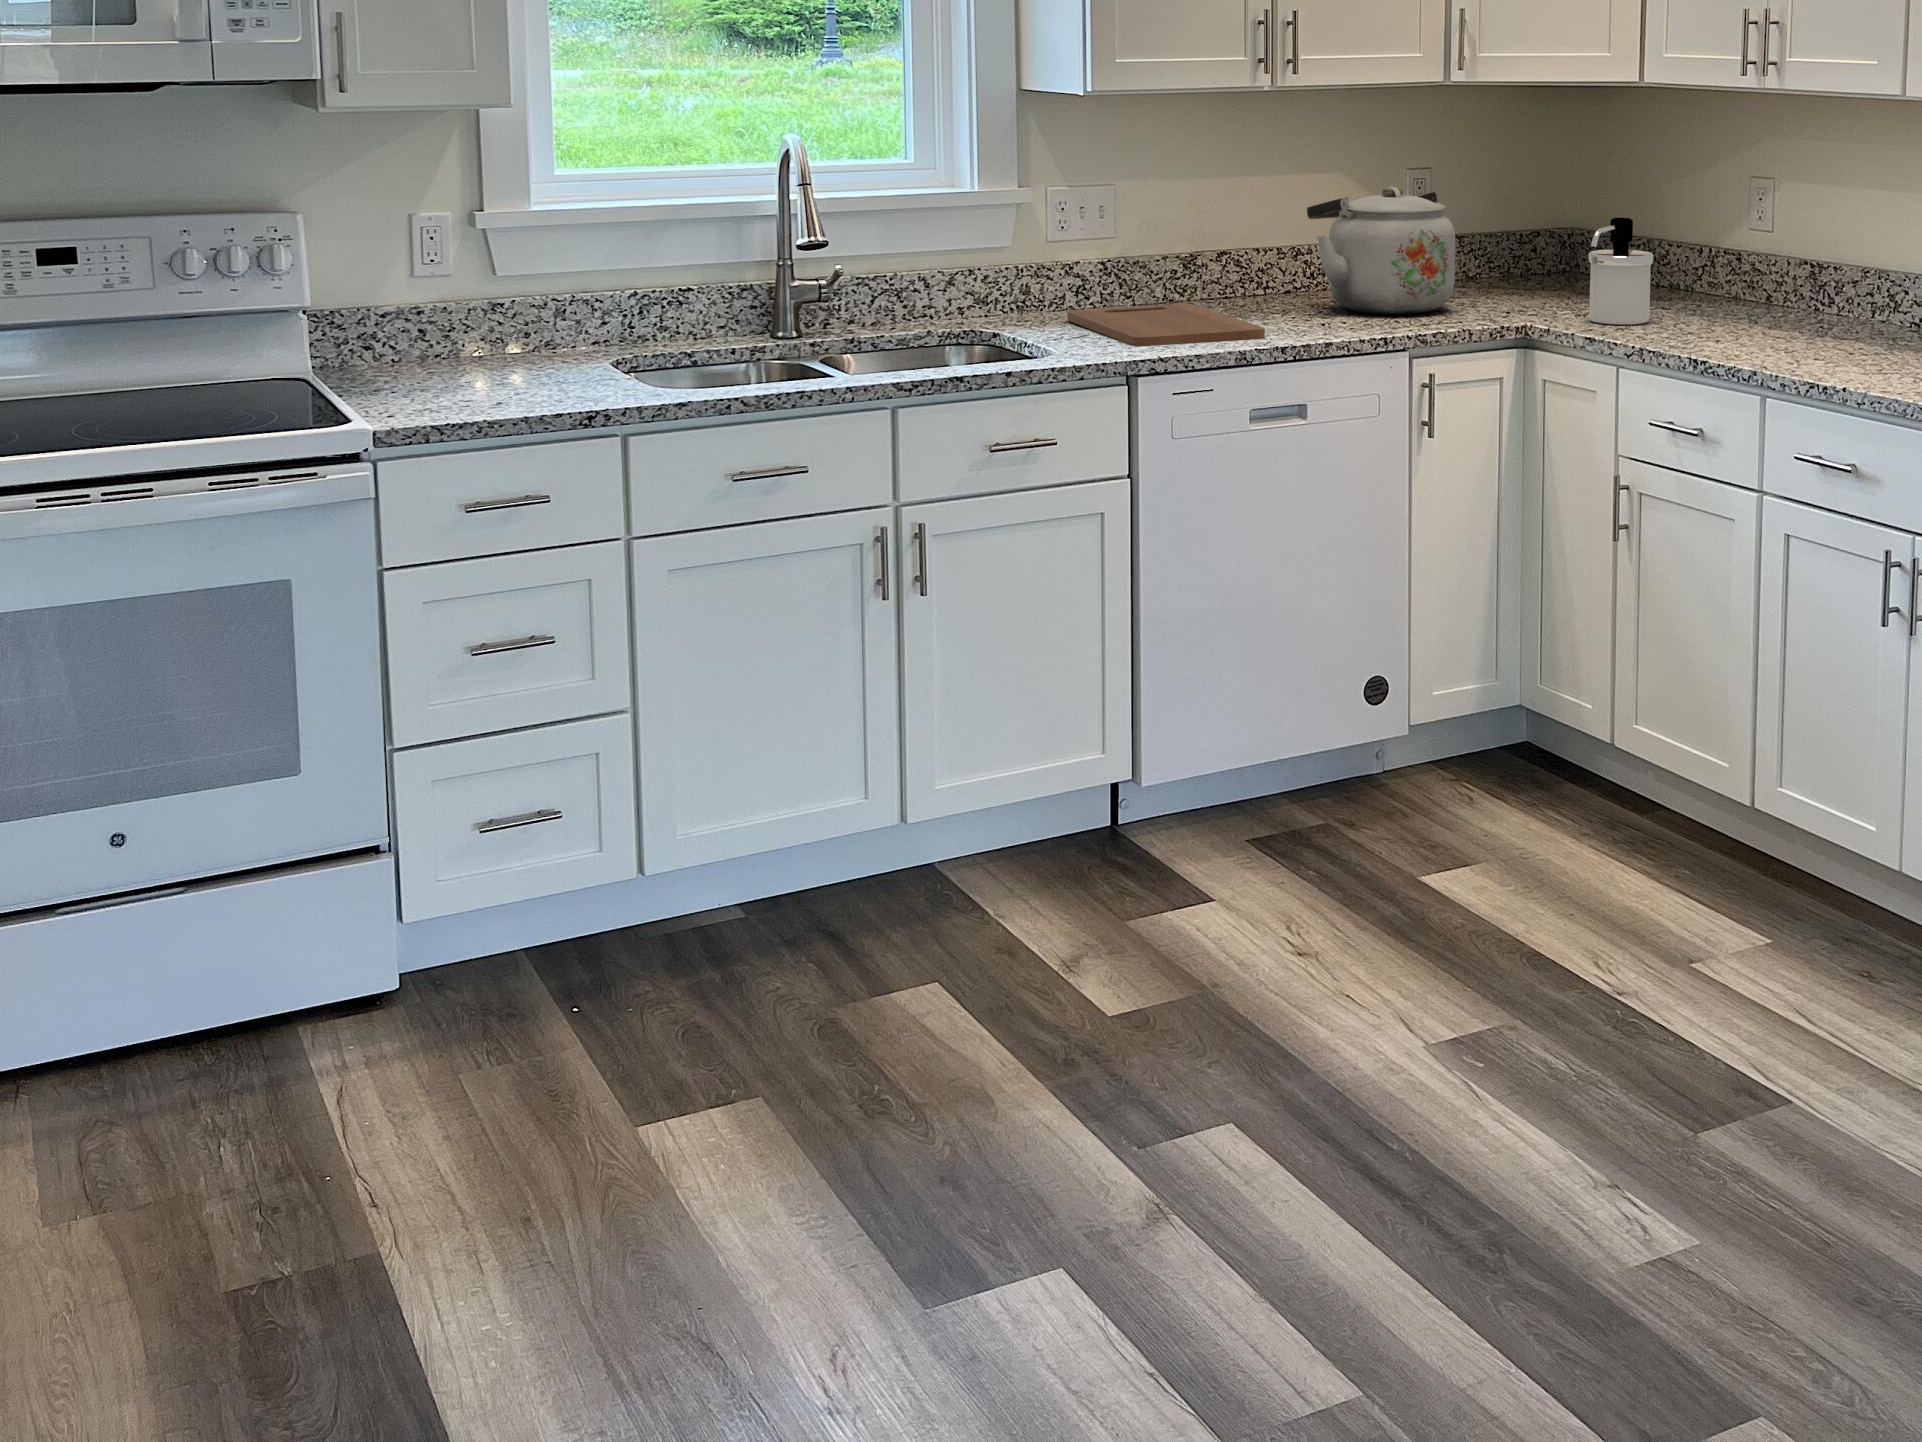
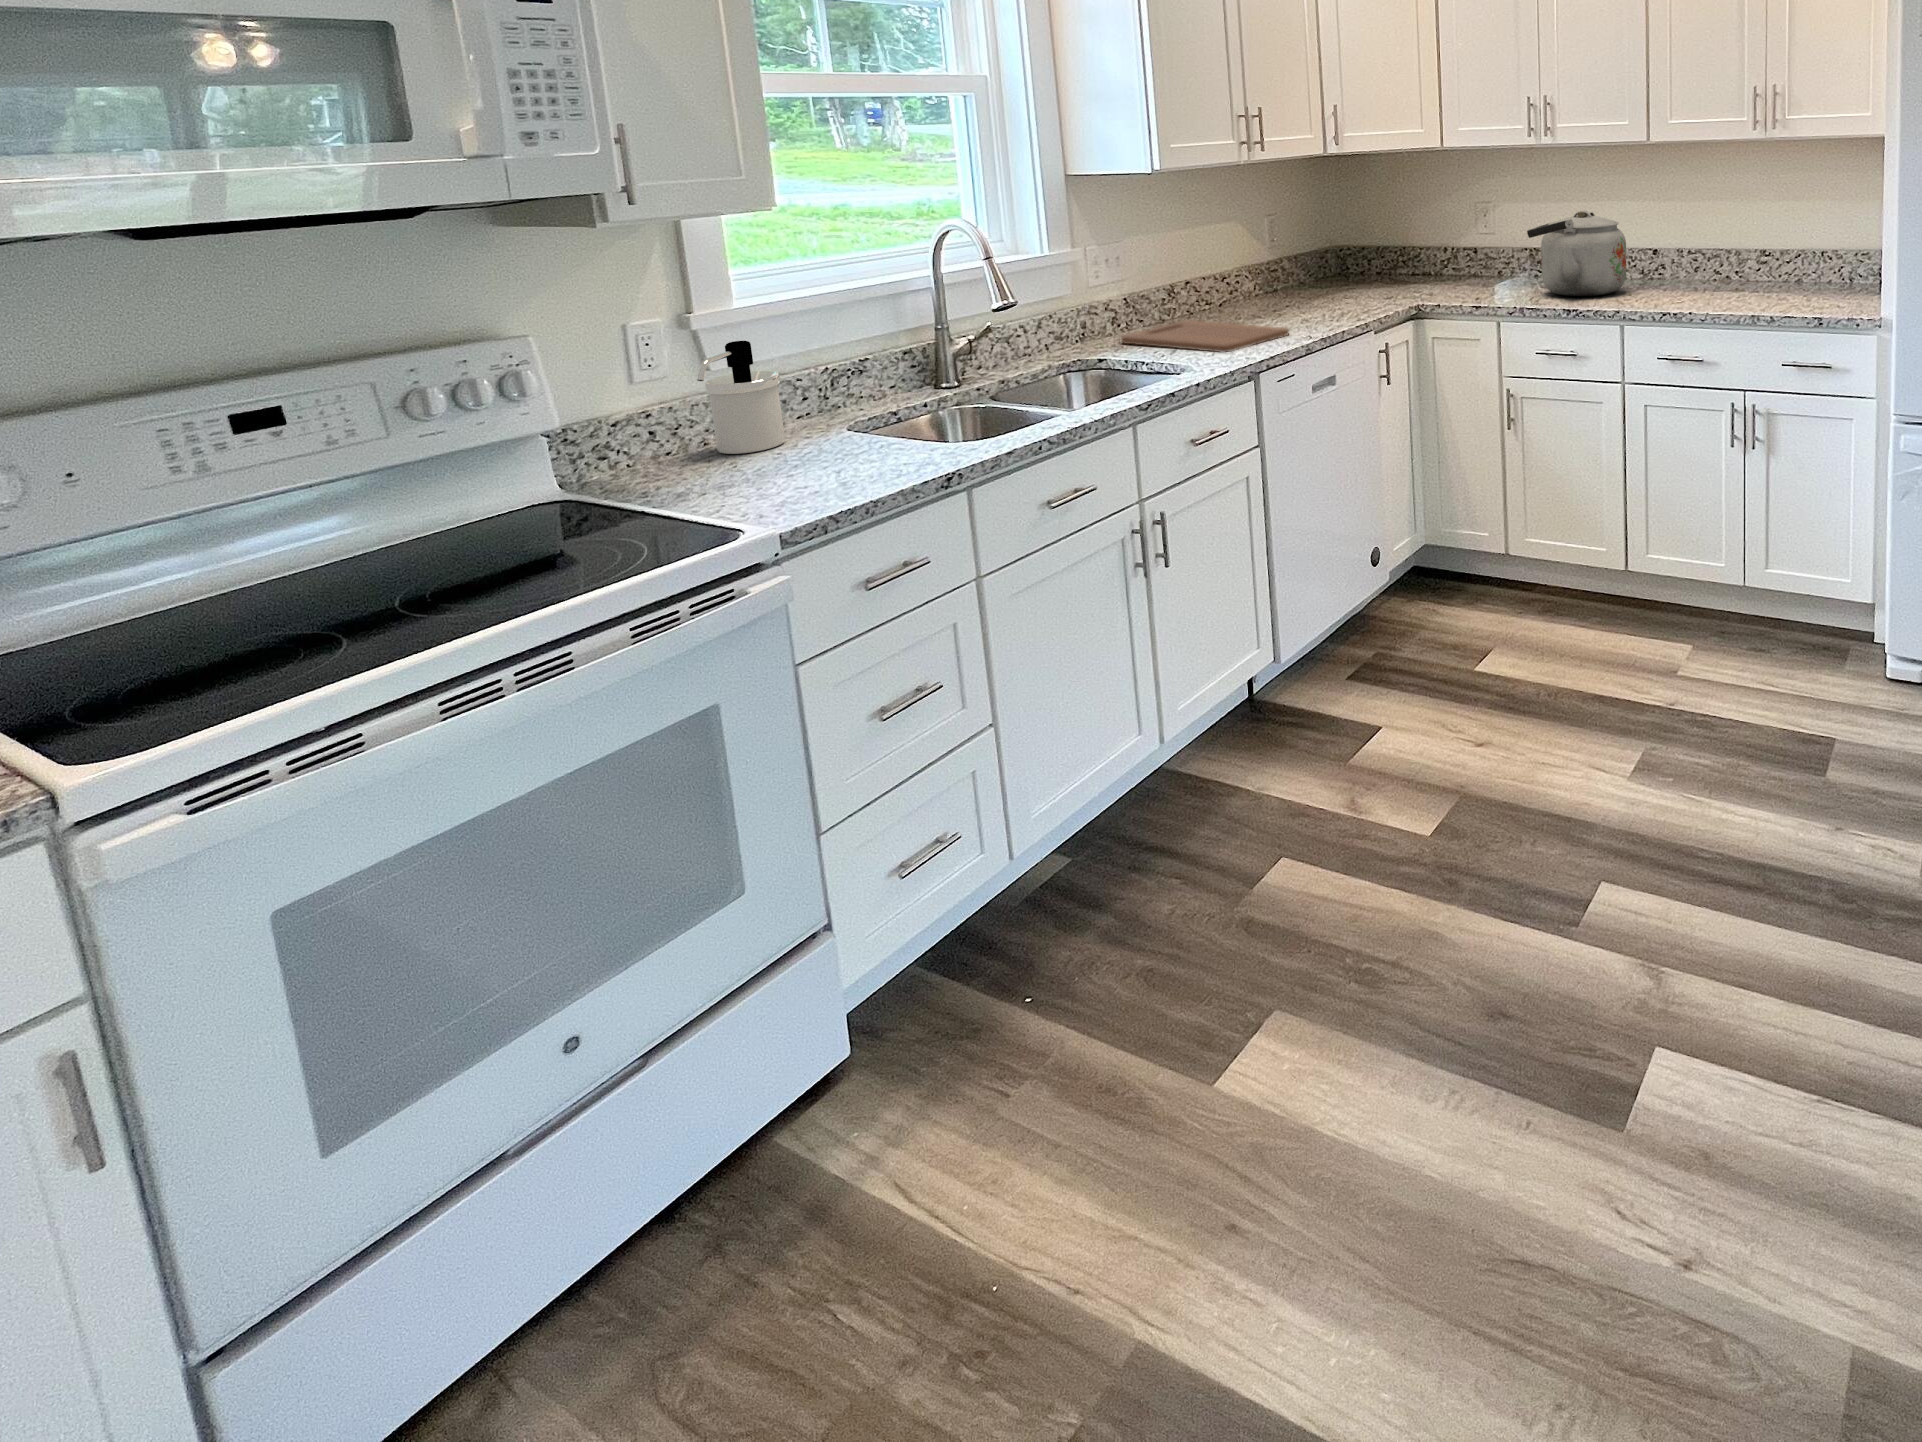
kettle: present [1307,187,1455,314] -> present [1527,211,1626,296]
soap dispenser: present [1588,218,1653,325] -> present [697,341,785,454]

